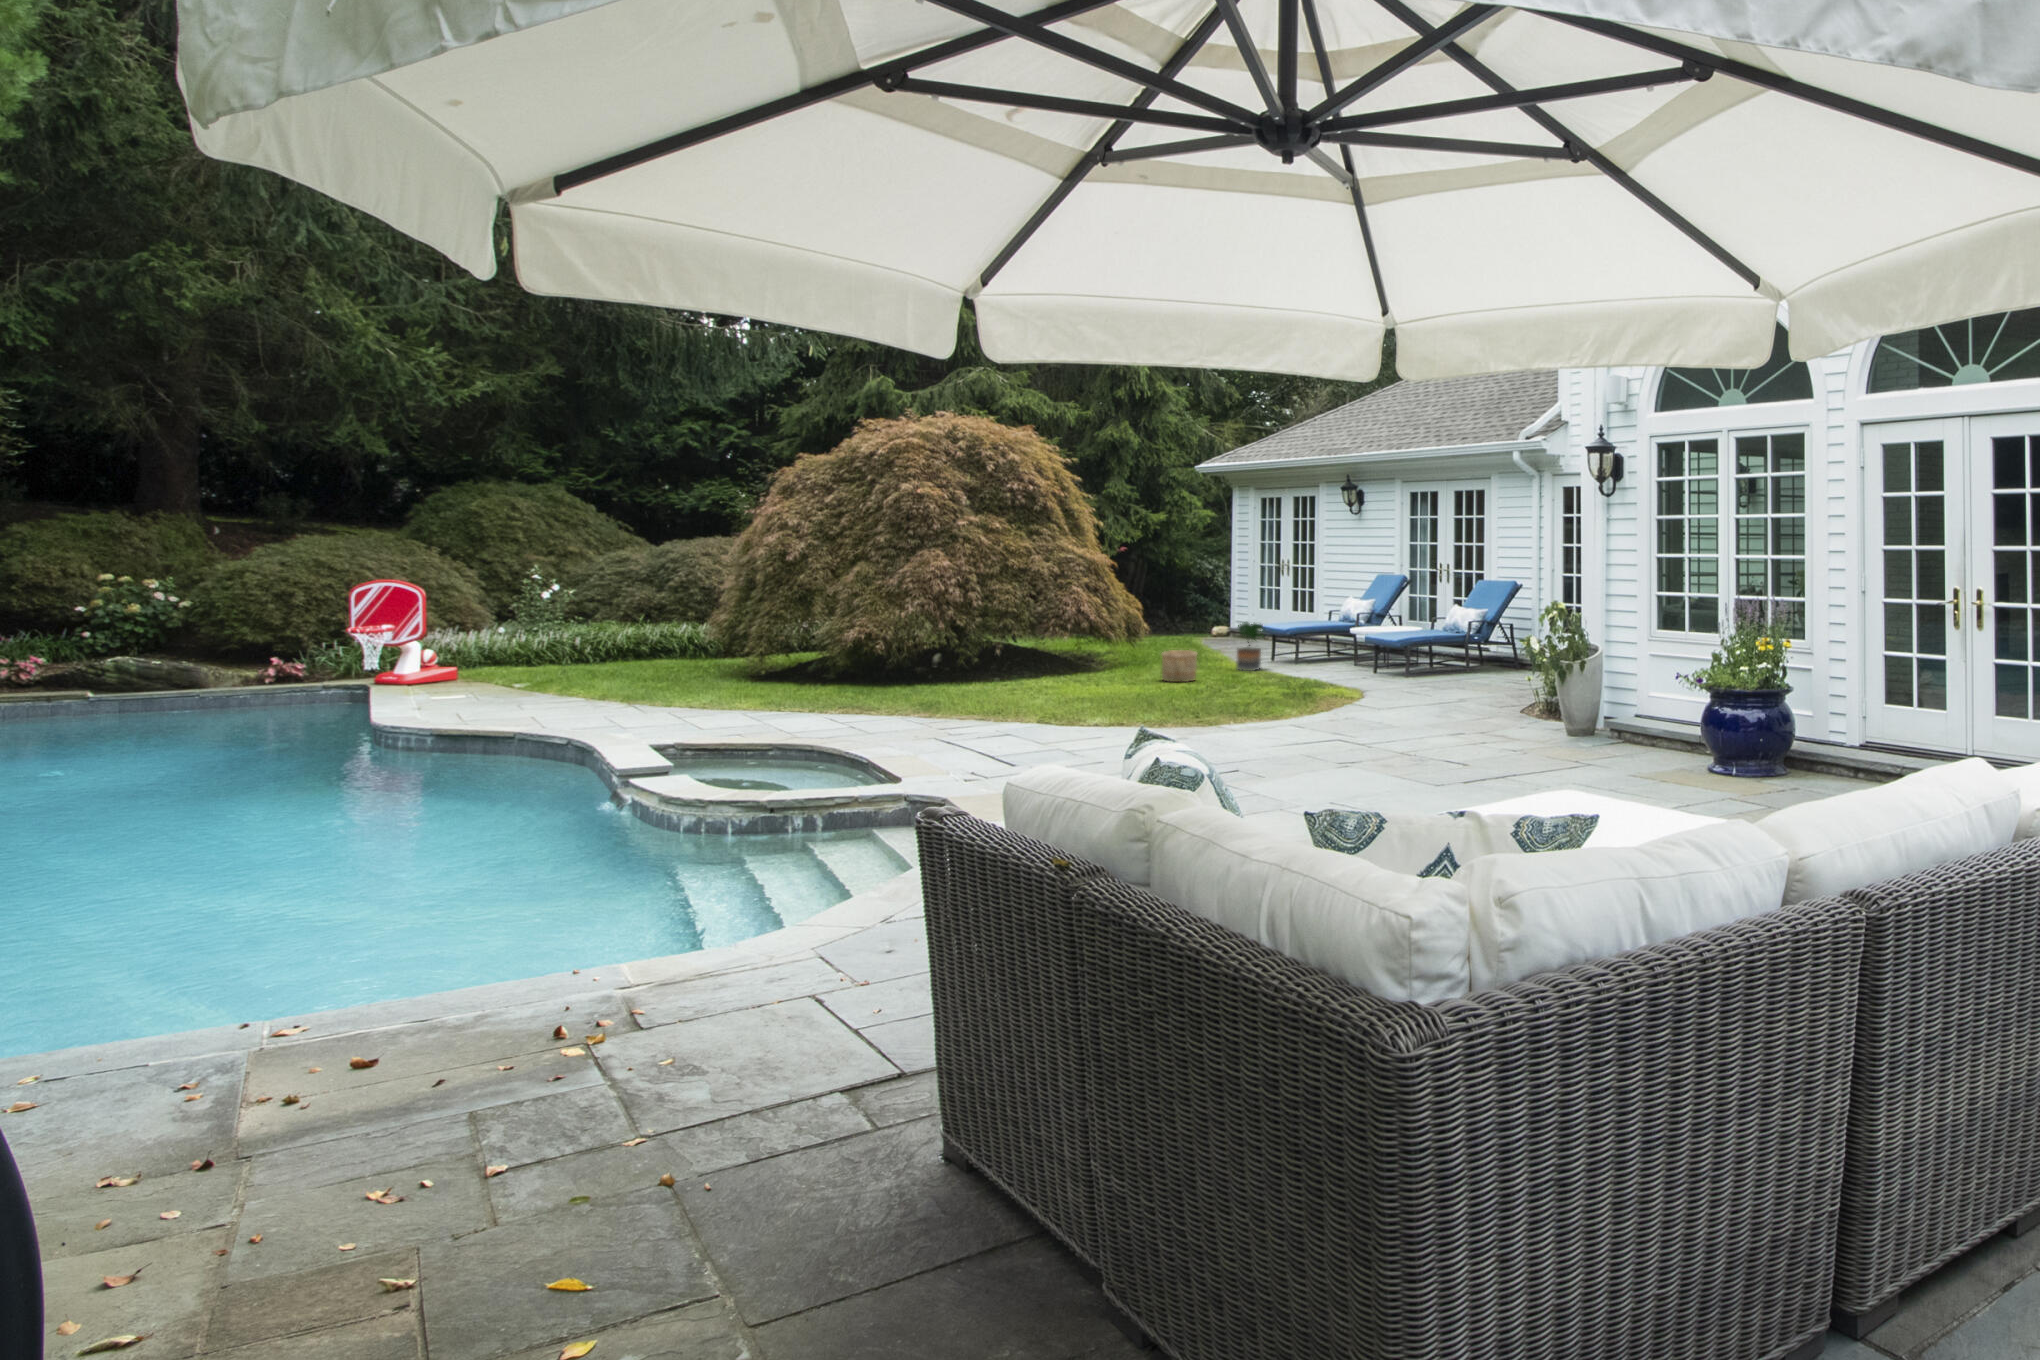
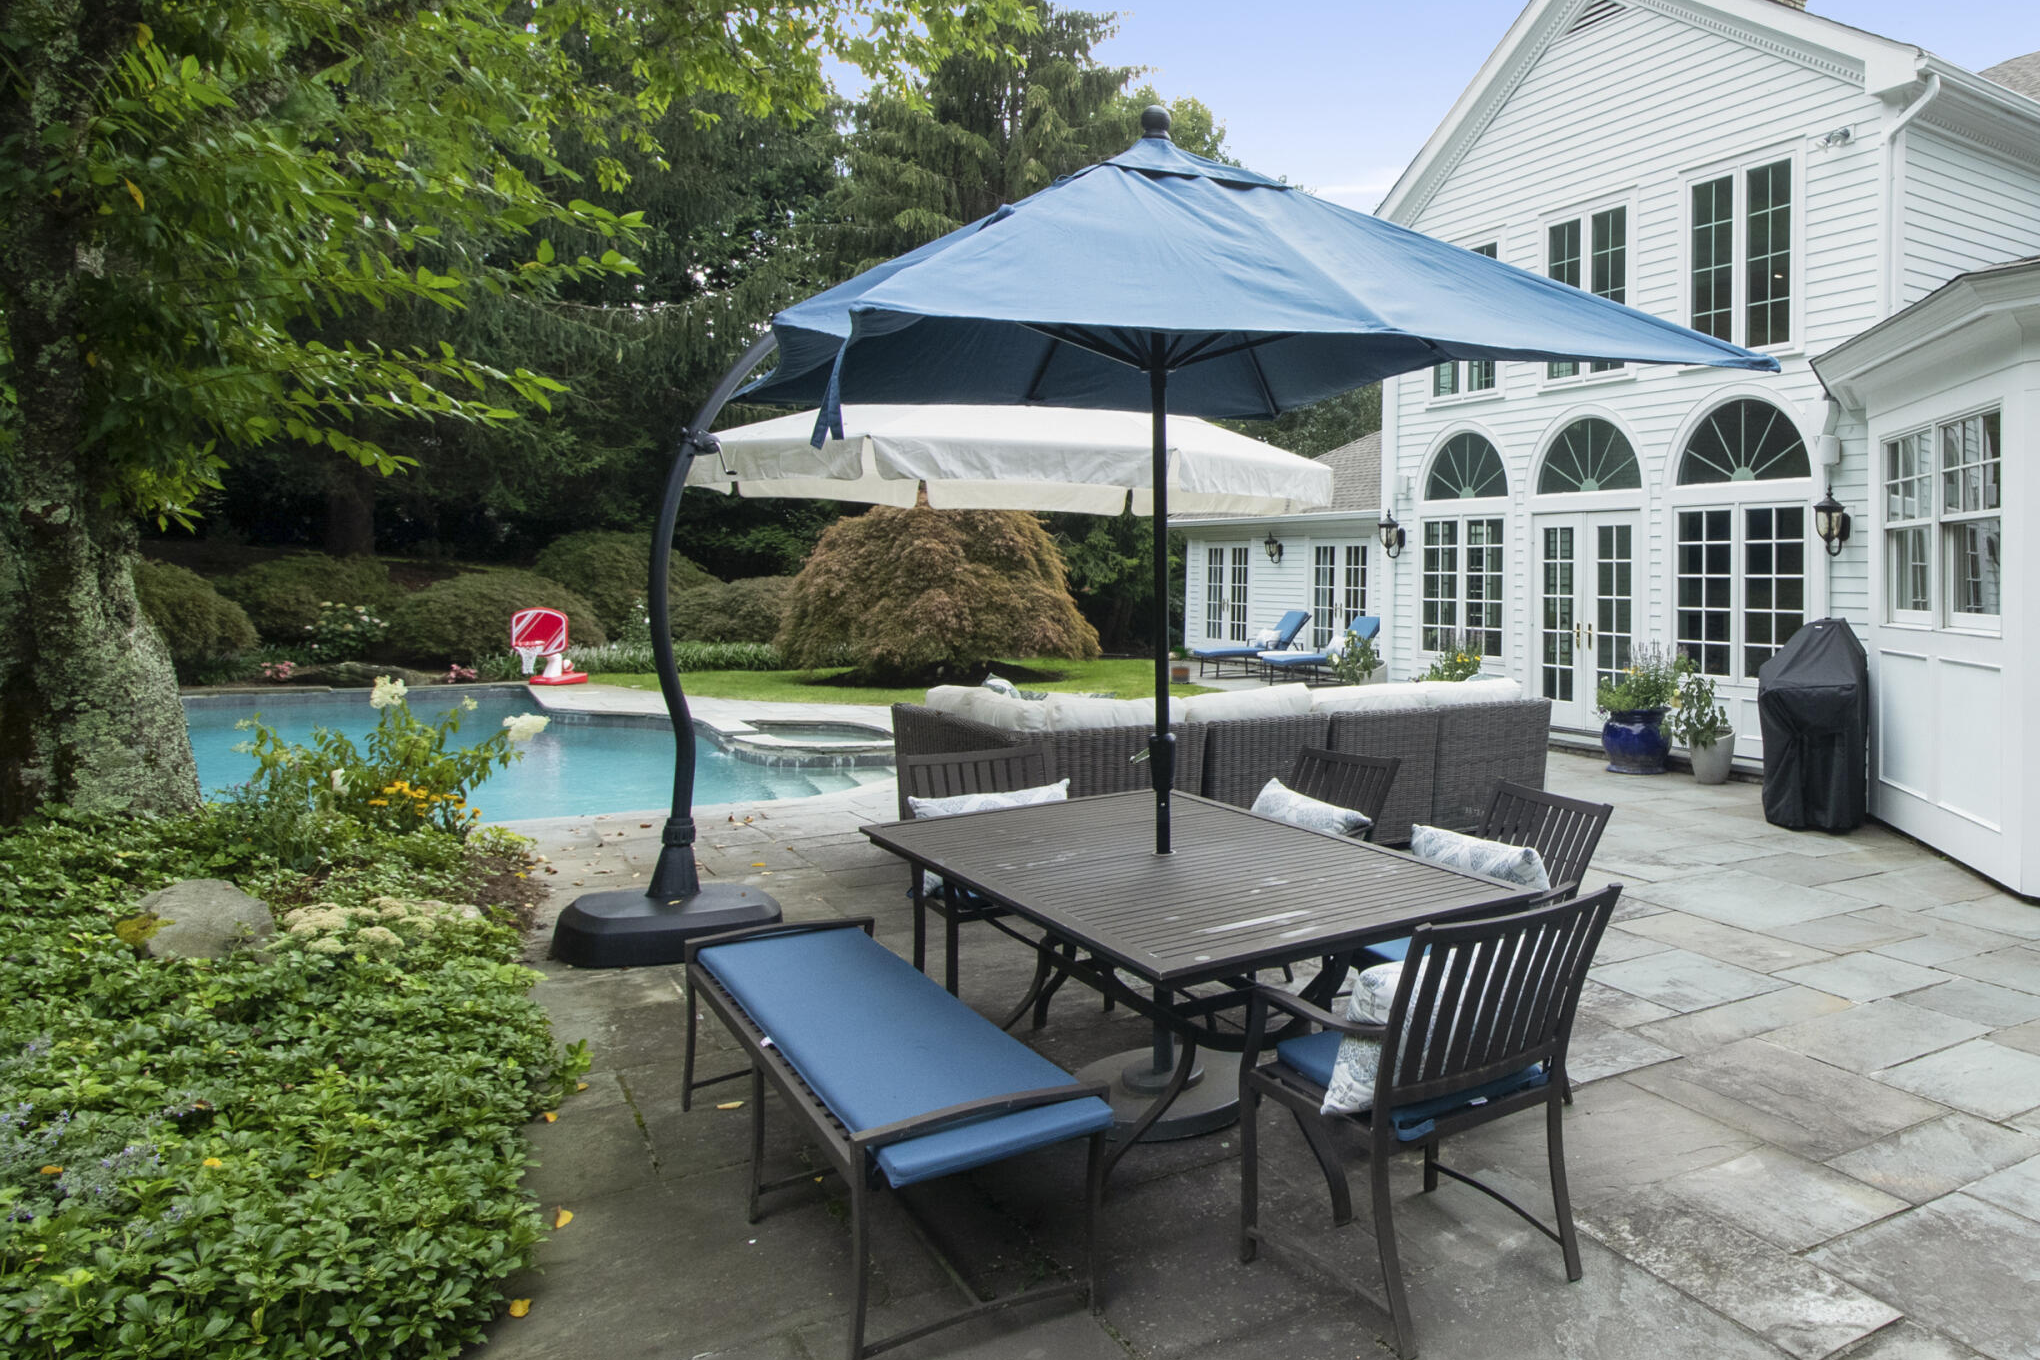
wooden bucket: present [1162,650,1197,682] -> none [1108,667,1137,690]

